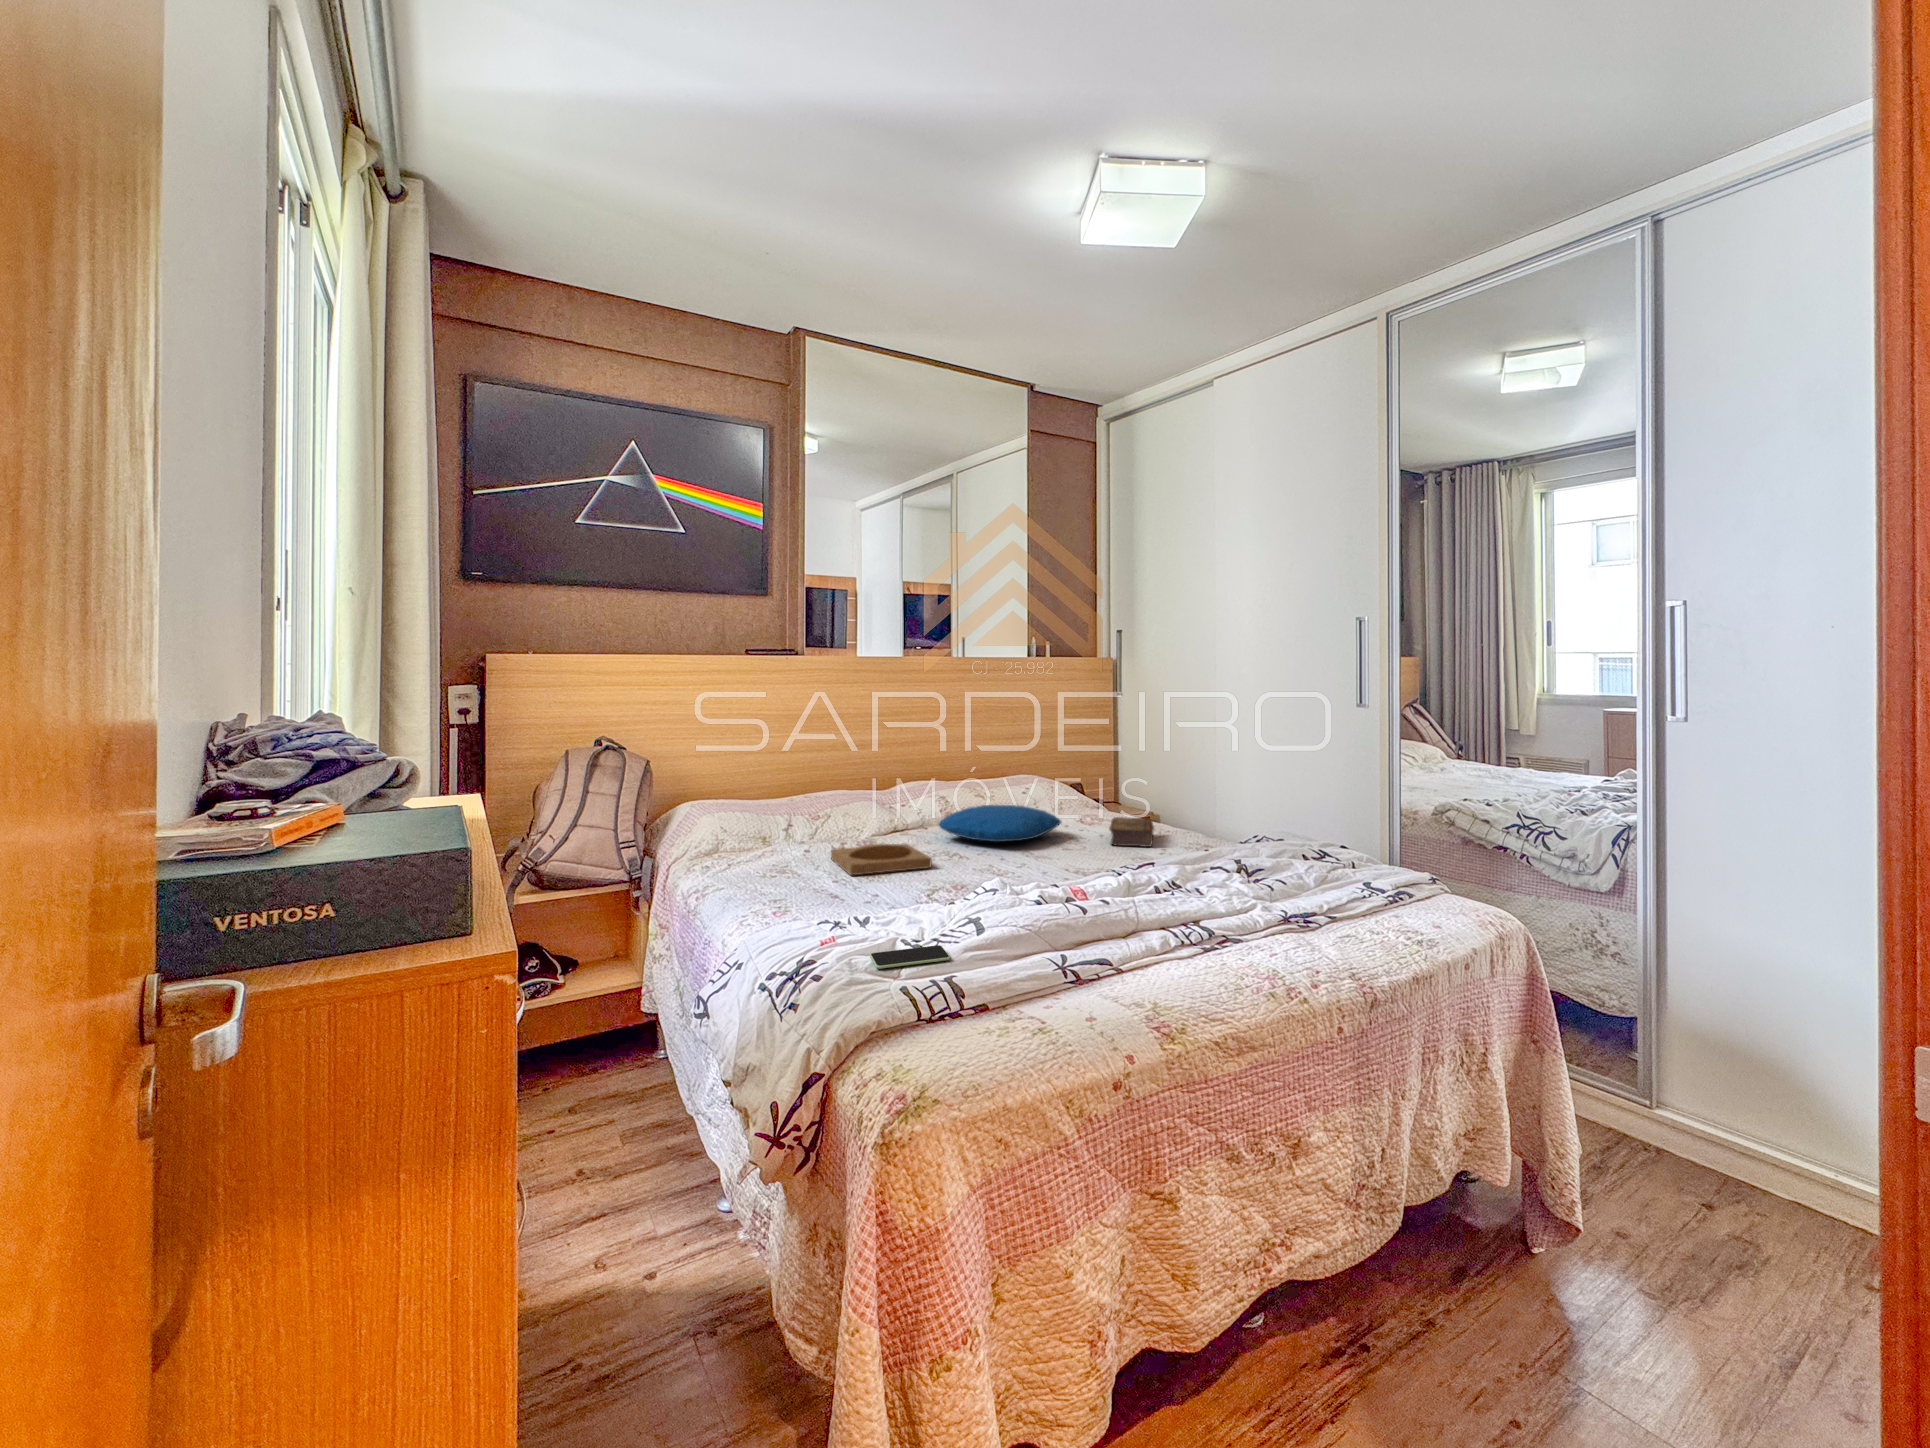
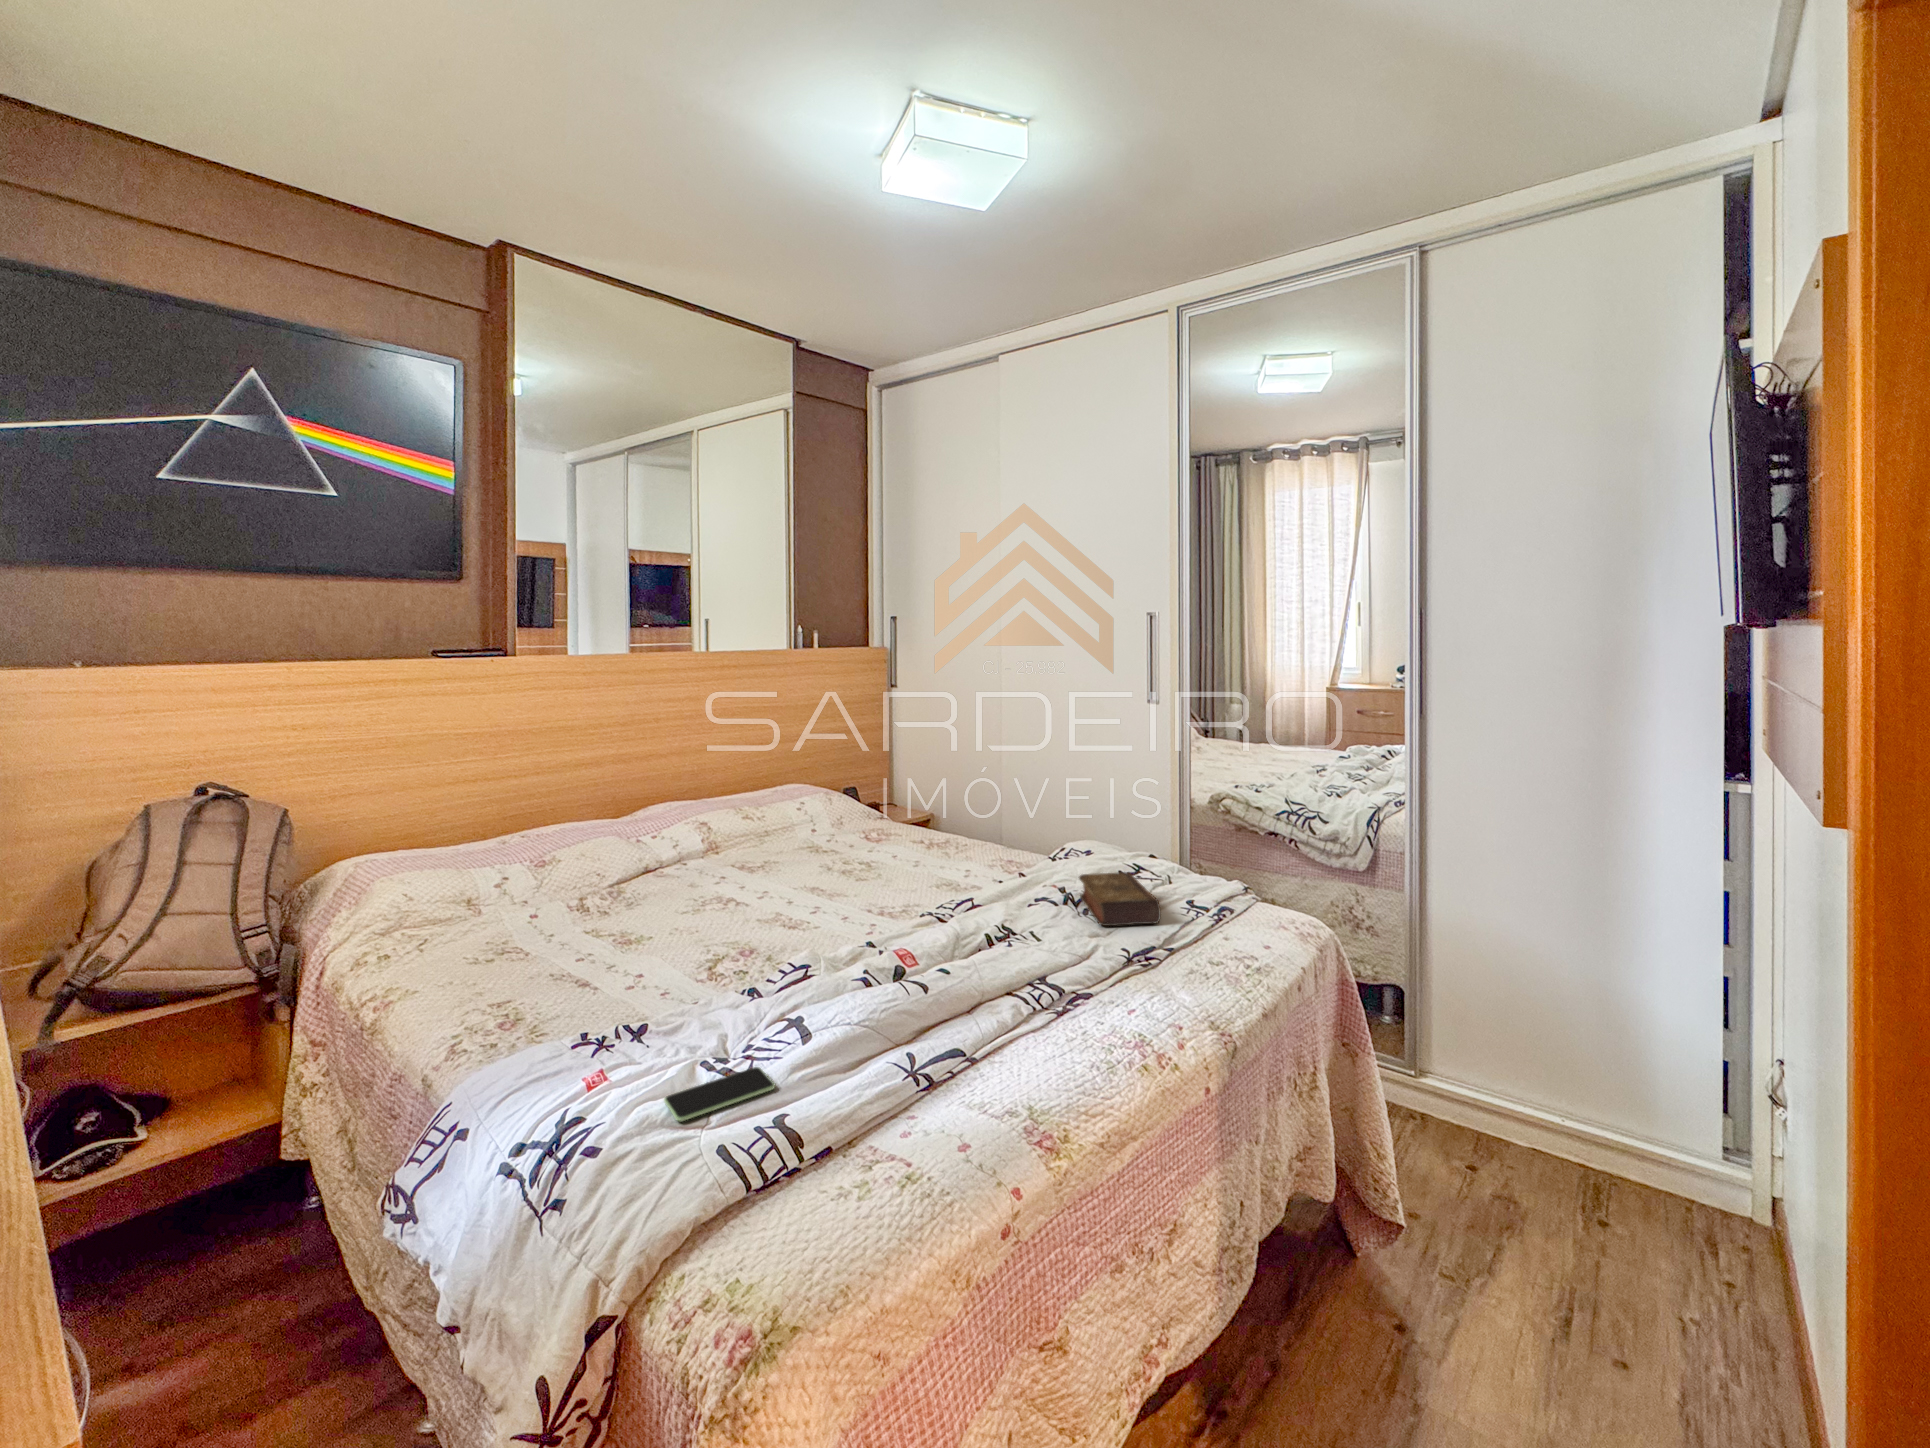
pillow: present [939,805,1061,842] -> none [707,830,852,878]
book: present [1109,817,1154,847] -> present [1079,872,1161,926]
tray: present [831,844,932,875] -> none [571,892,708,947]

